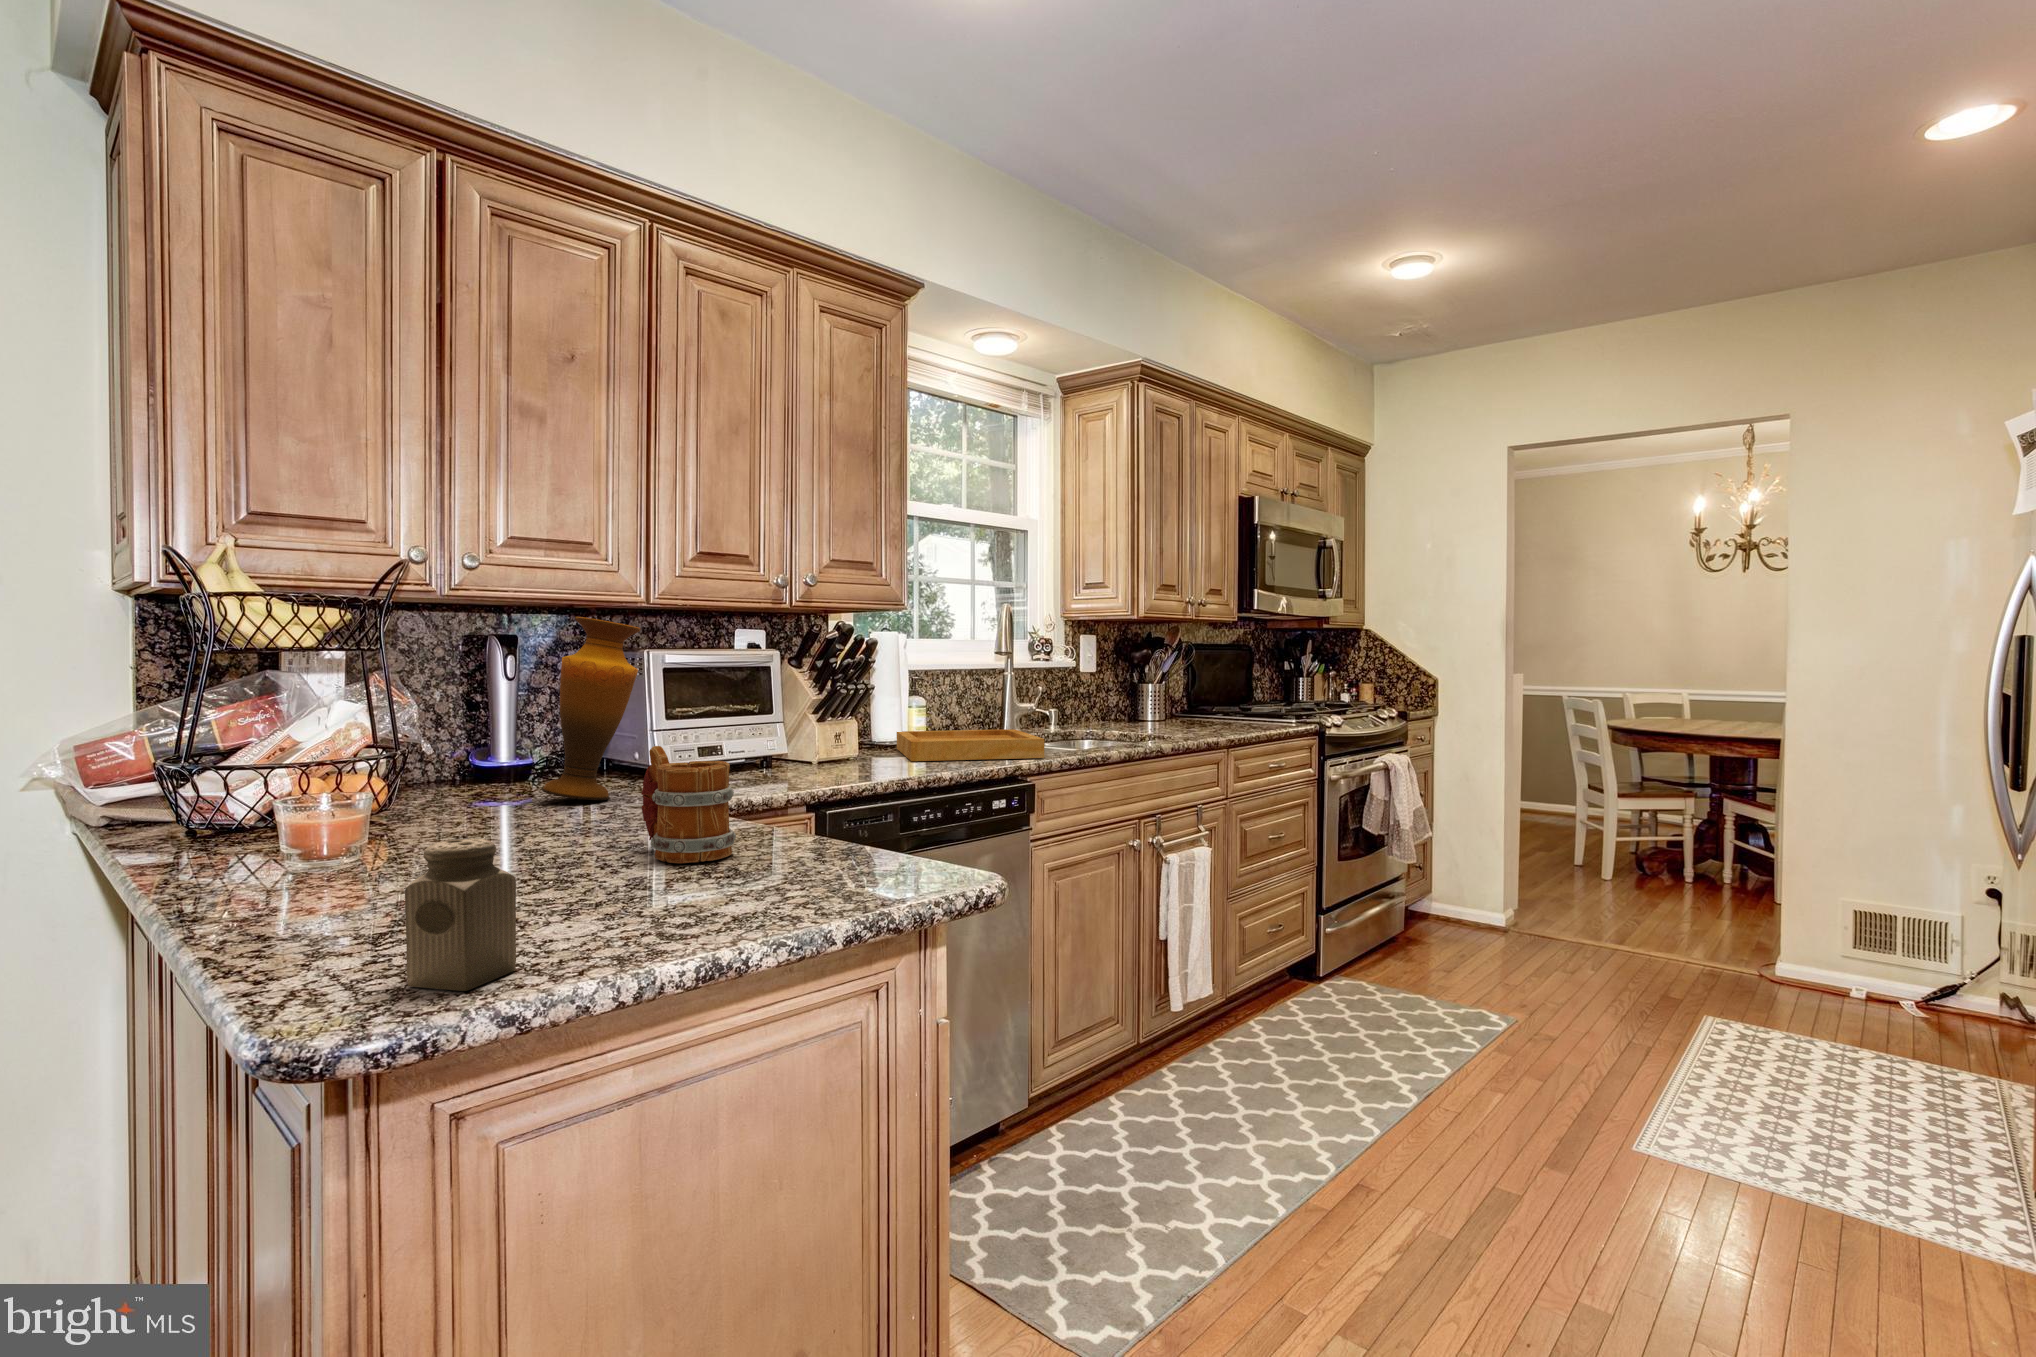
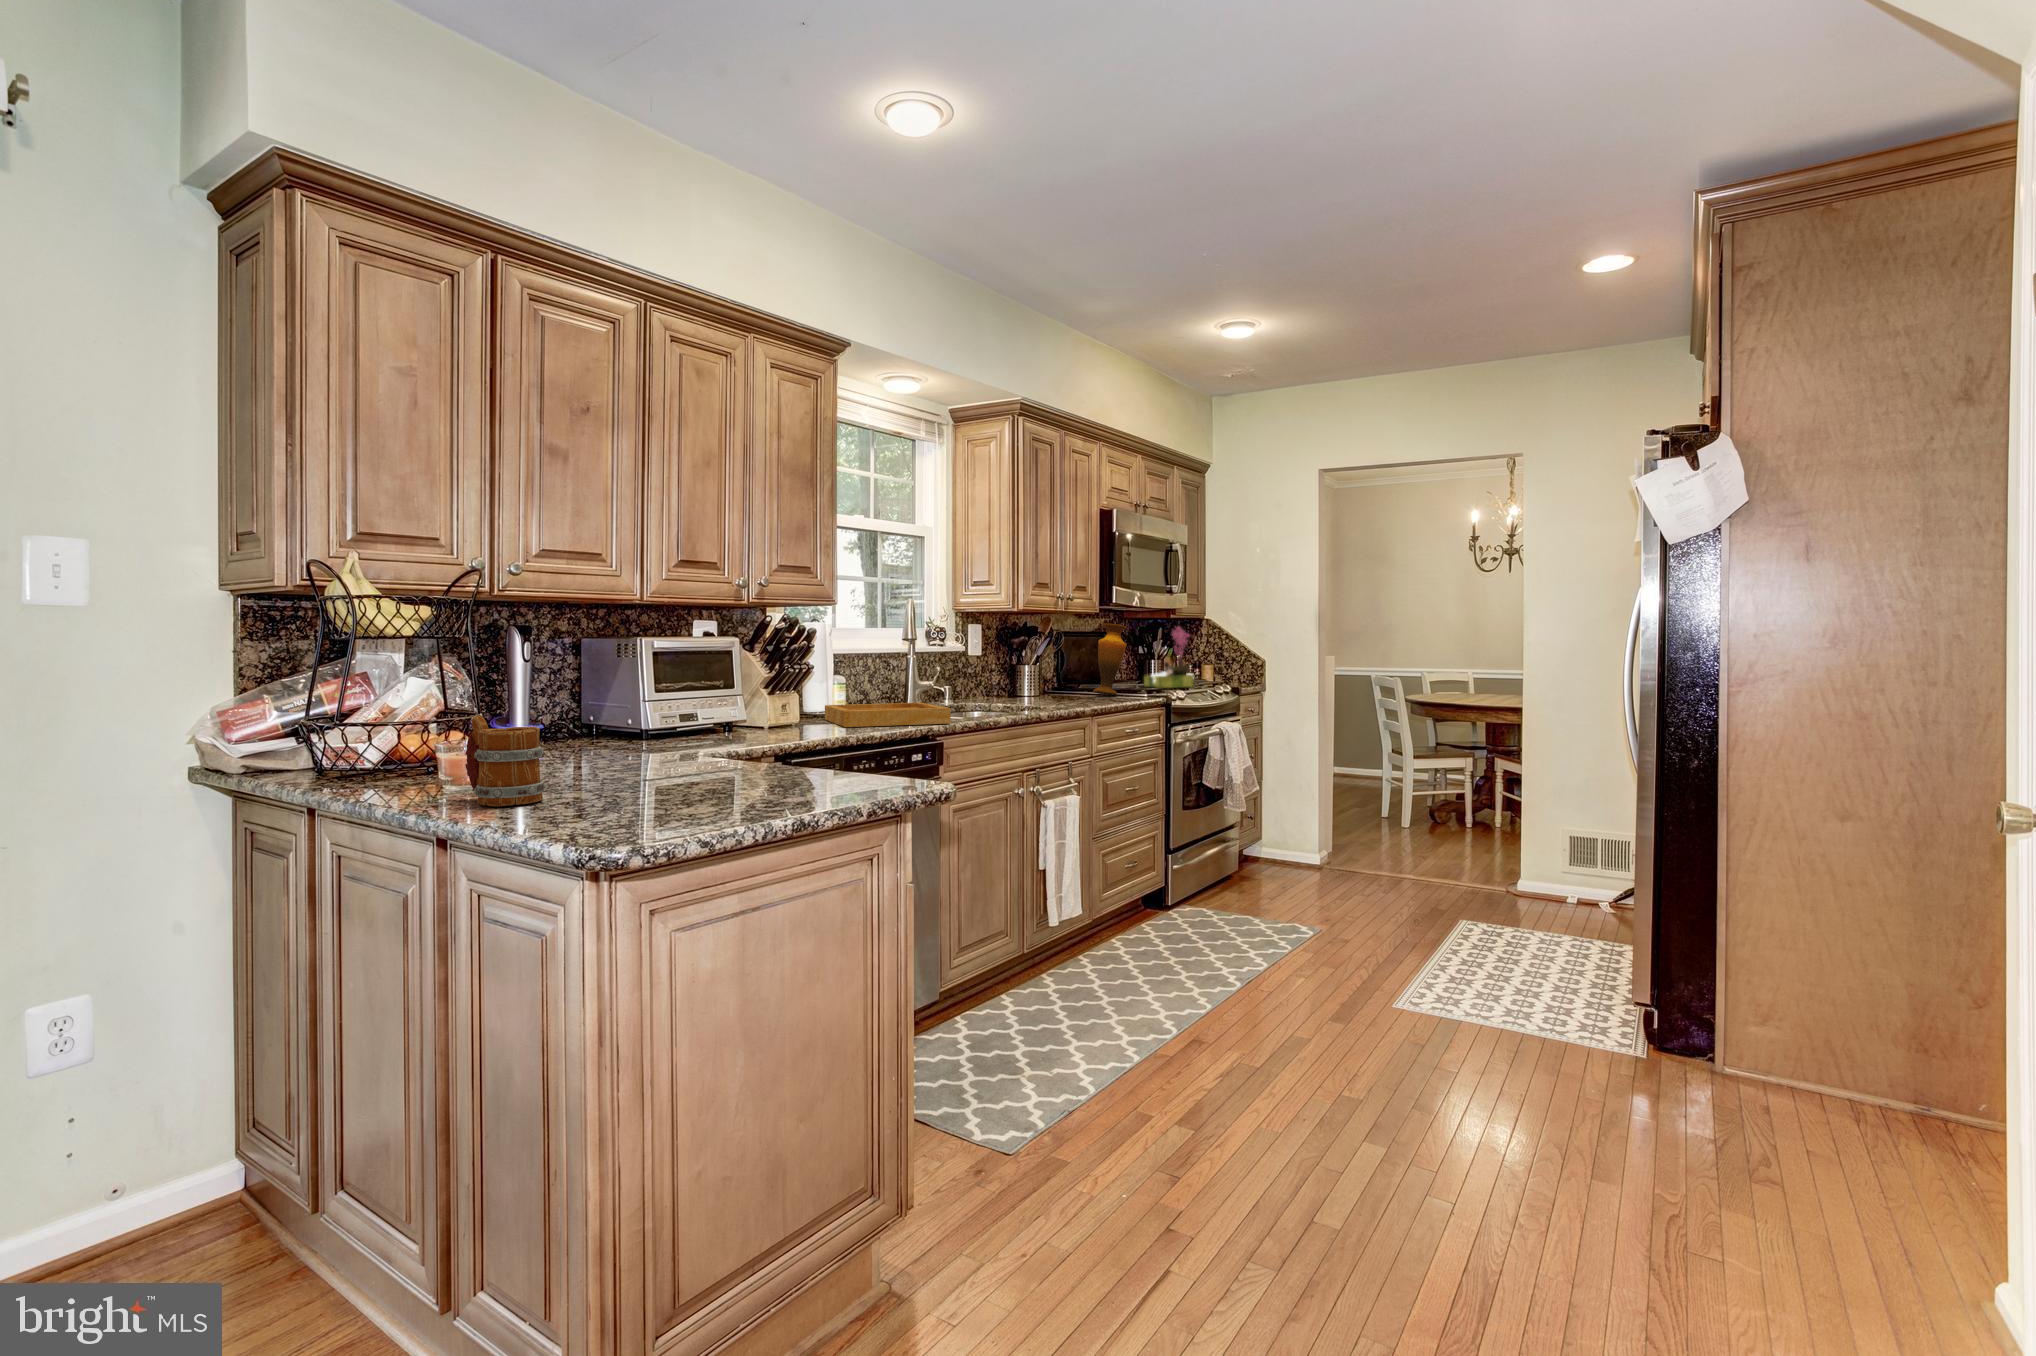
vase: present [542,617,640,800] -> present [1093,624,1127,696]
flower arrangement: none [1289,637,1349,710] -> present [1144,627,1194,688]
mug: present [641,746,736,863] -> present [465,716,546,806]
salt shaker: present [405,839,516,991] -> none [635,748,692,832]

